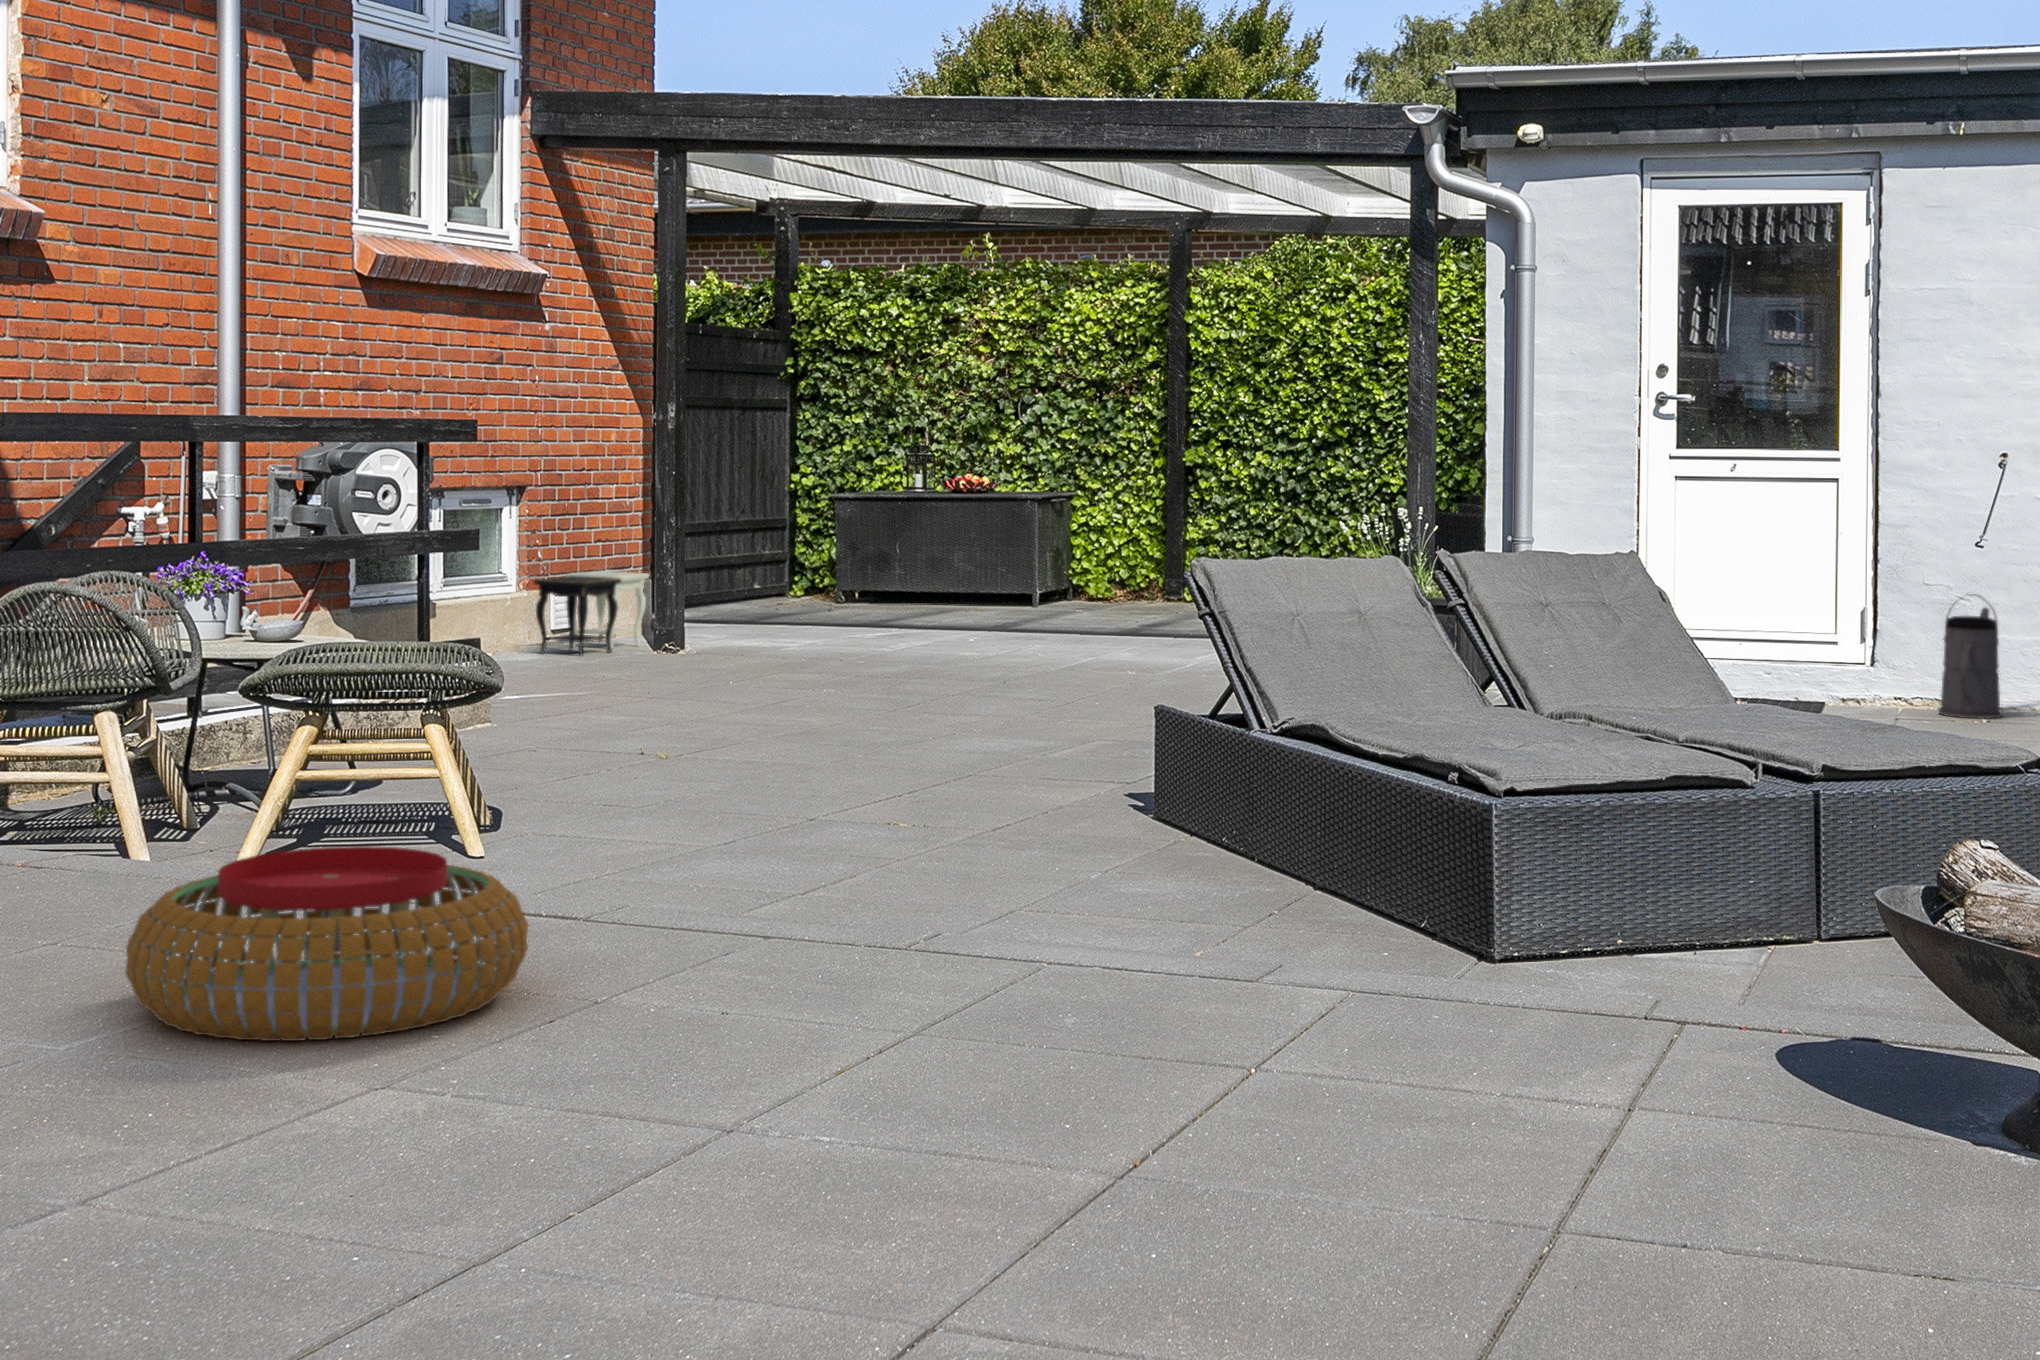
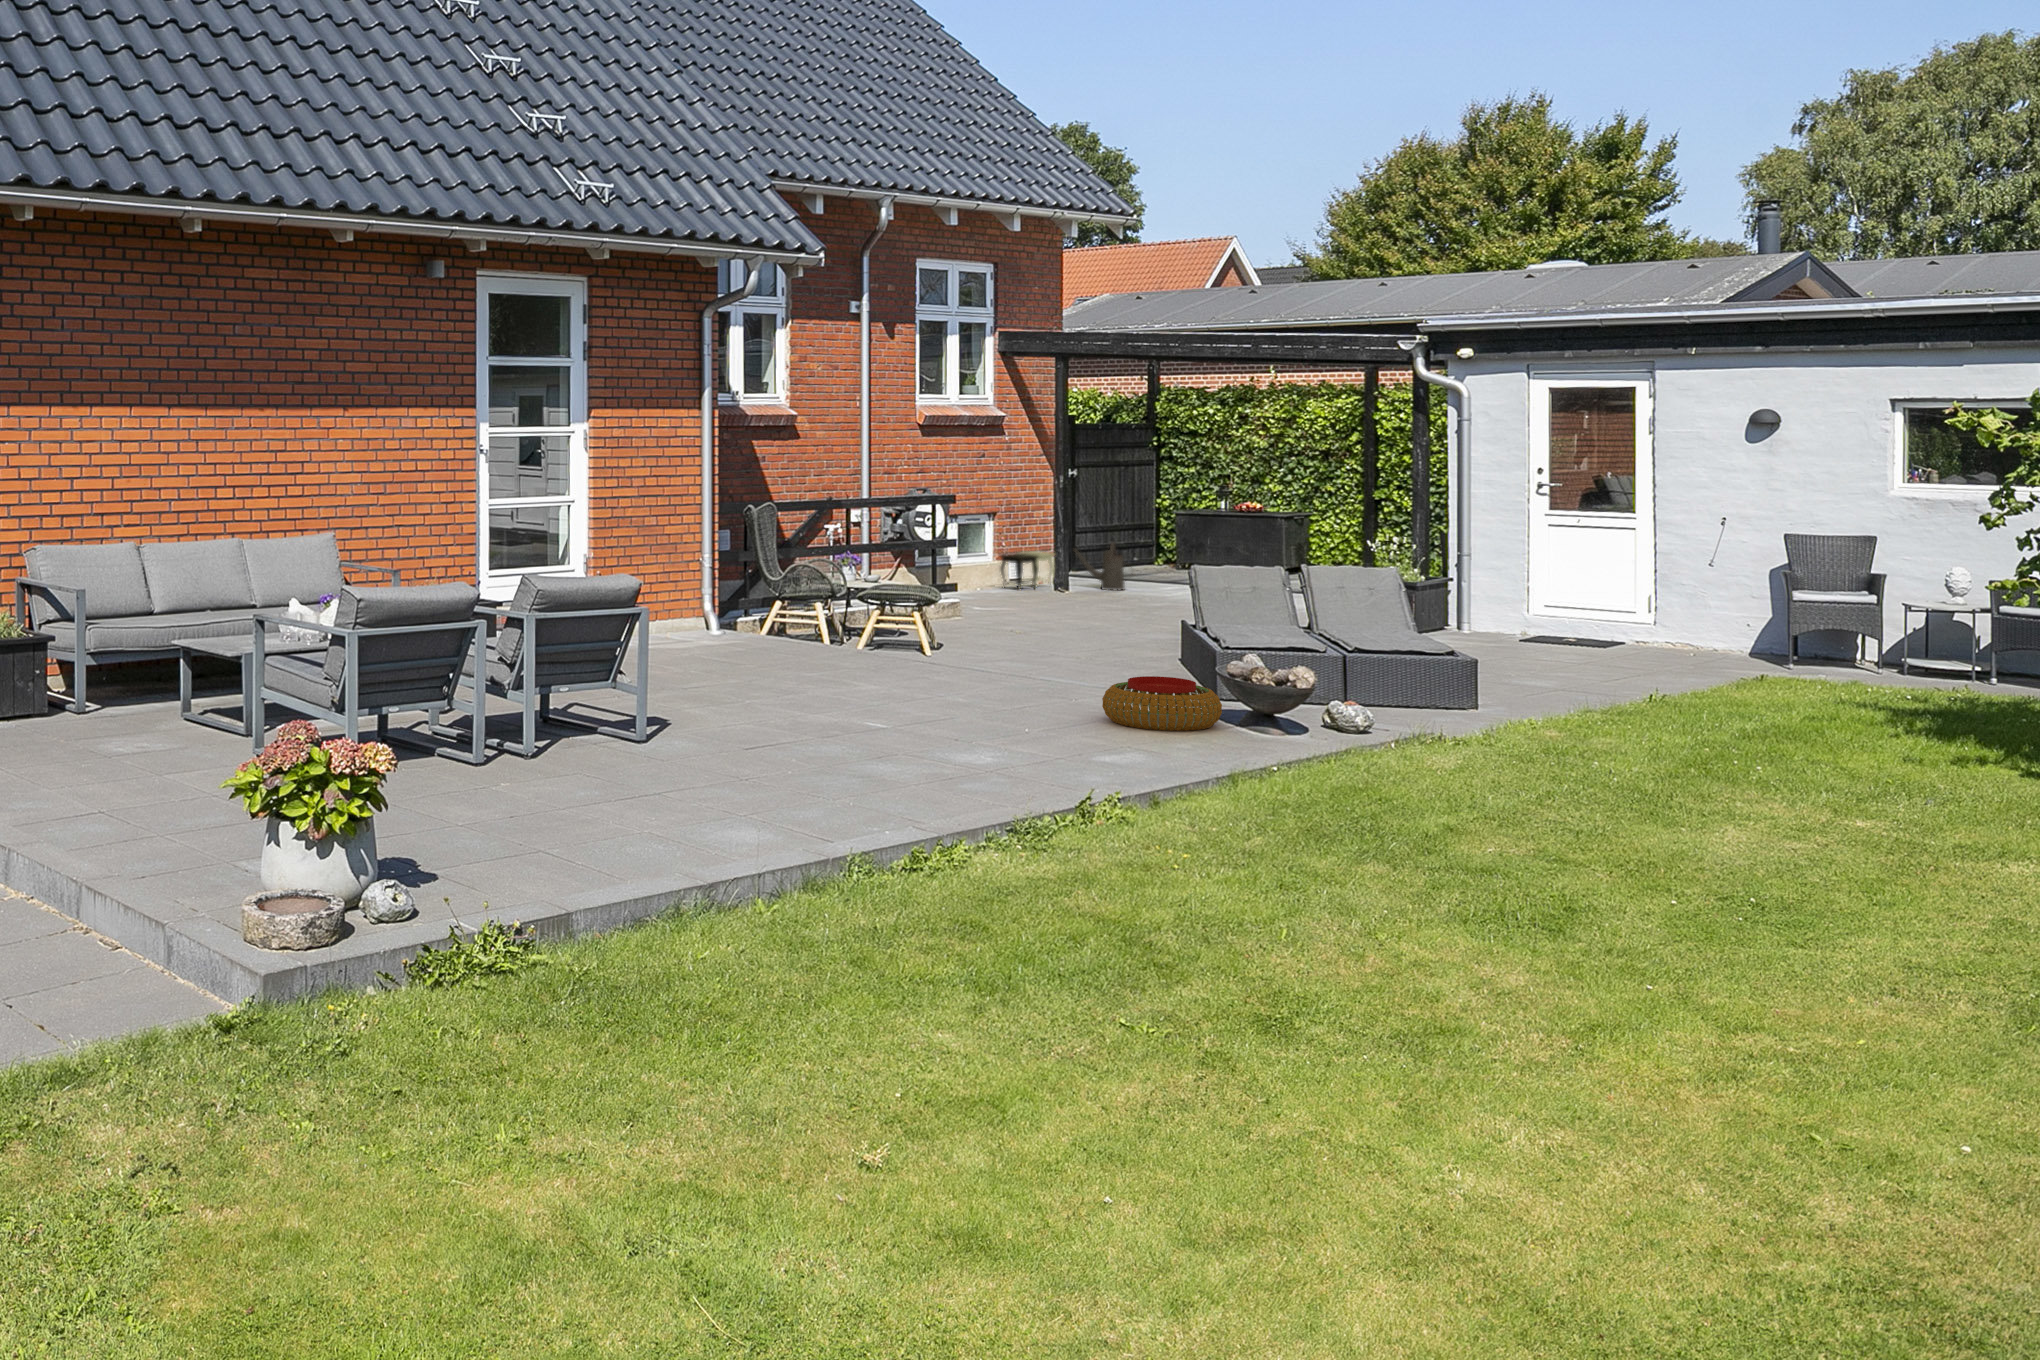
watering can: present [1938,594,2002,719] -> present [1073,542,1125,590]
pouf: present [125,846,528,1041] -> present [1102,676,1222,731]

